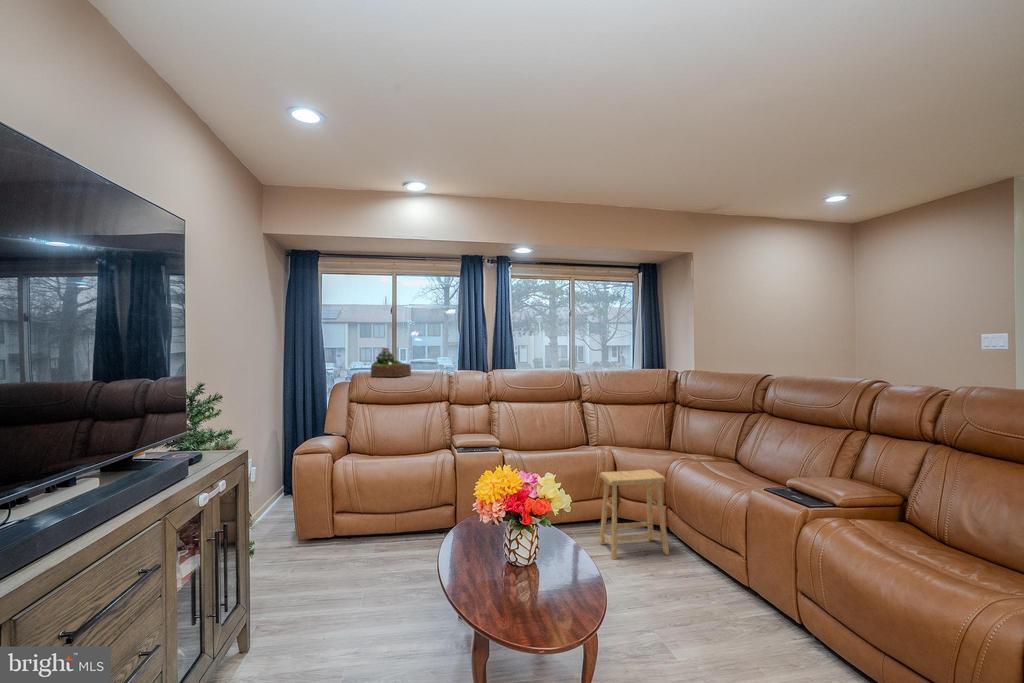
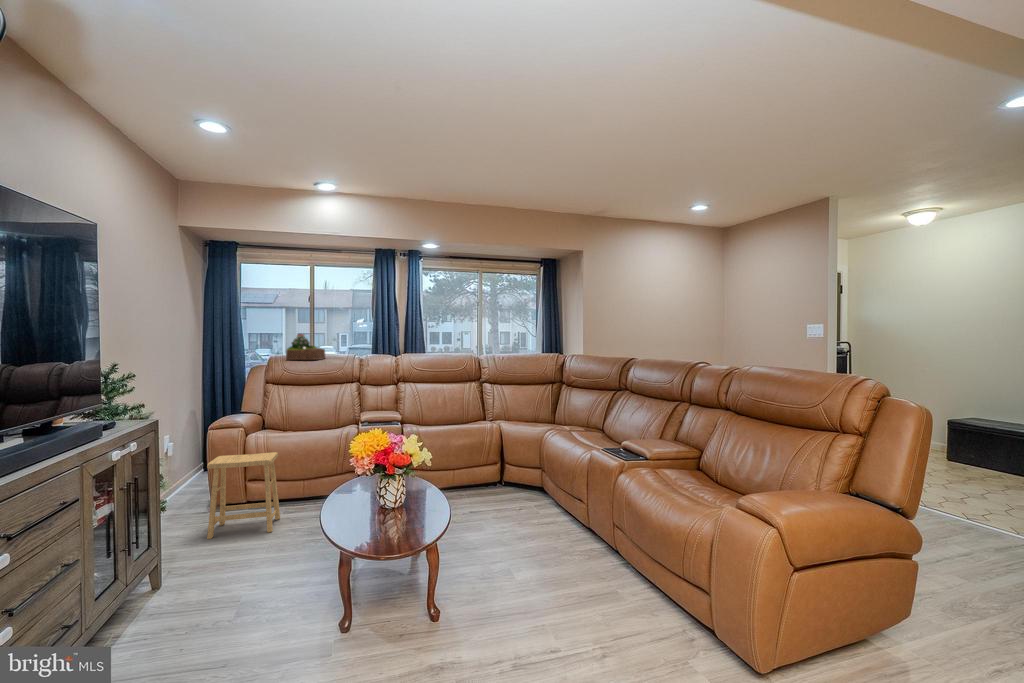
footstool: present [599,469,669,559] -> present [207,452,280,539]

